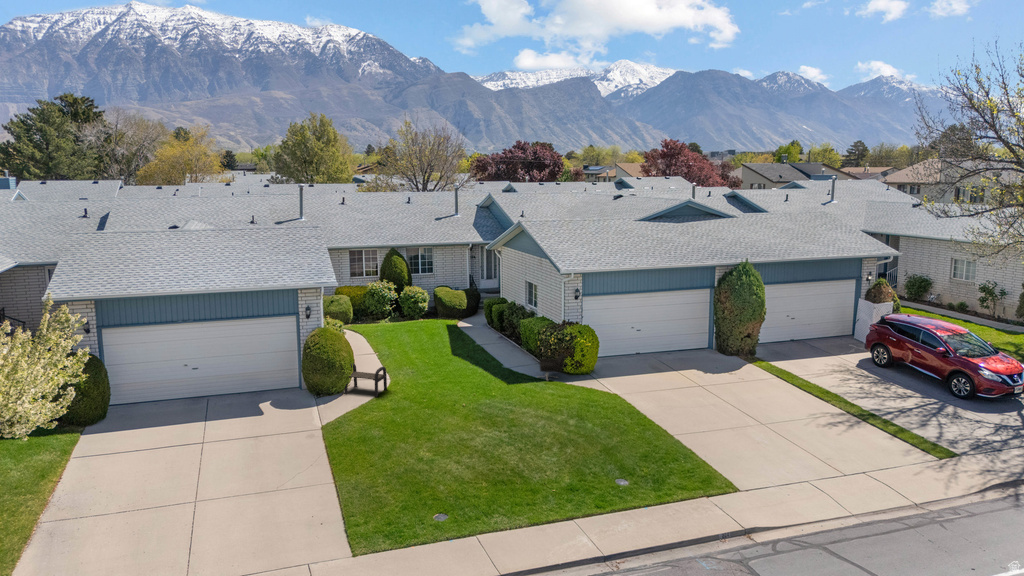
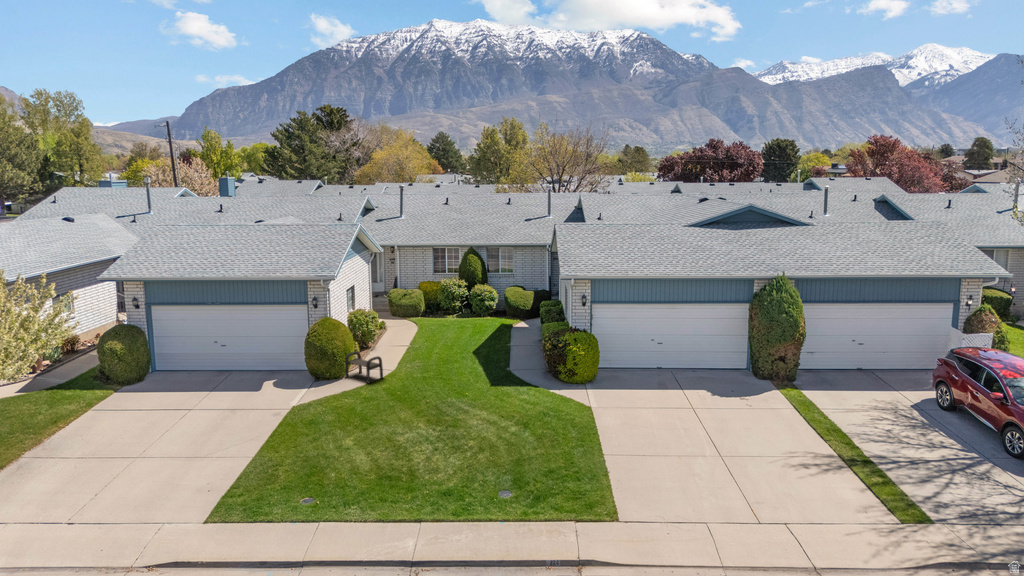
lounge chair: present [540,353,565,380] -> none [527,359,558,385]

